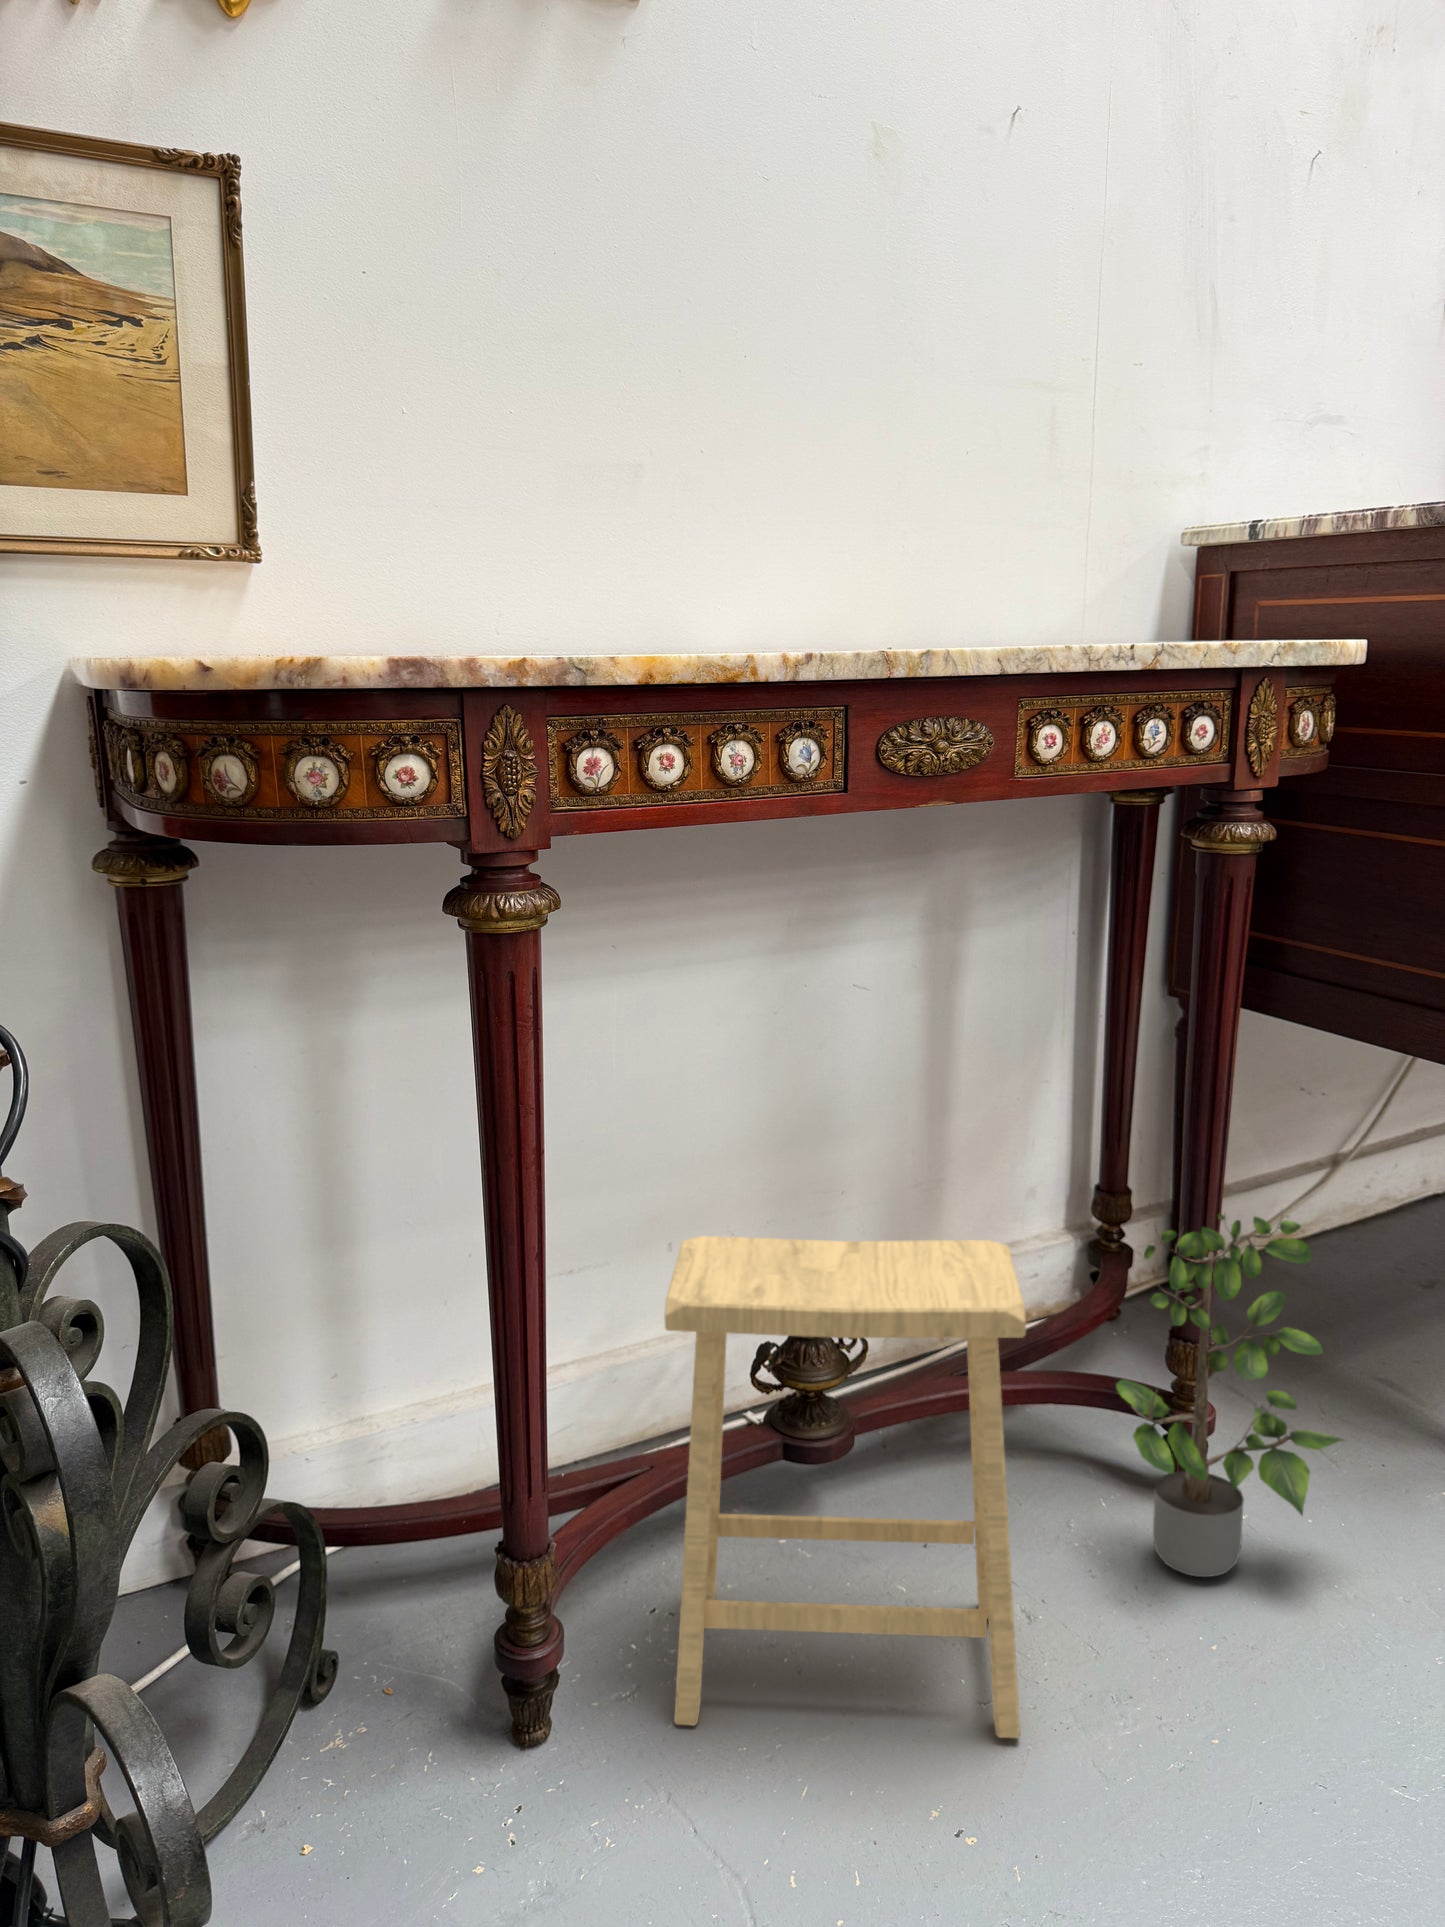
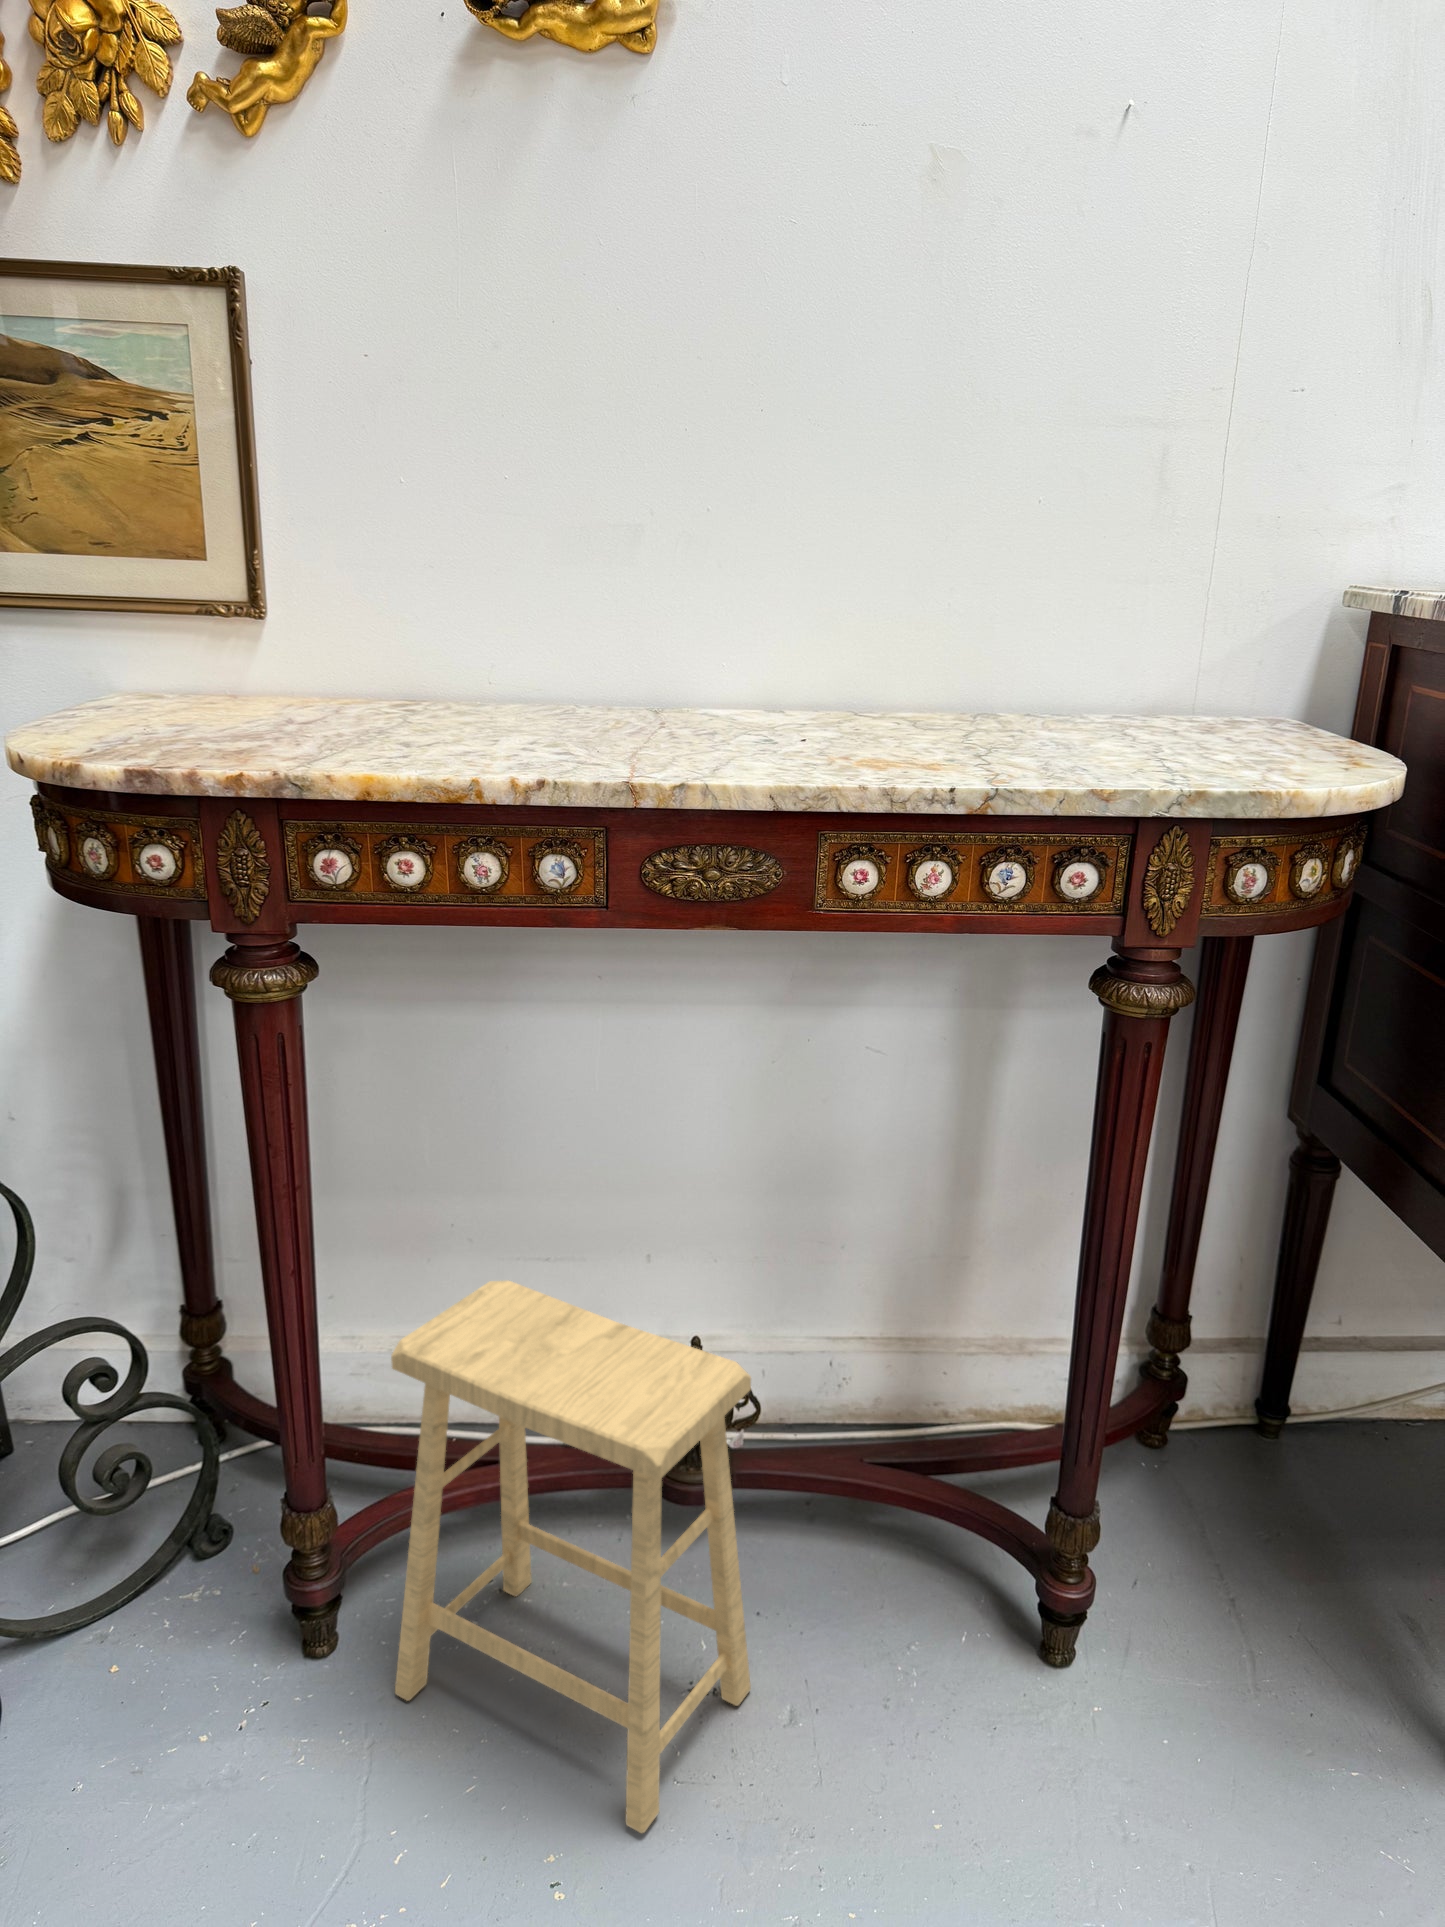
potted plant: present [1116,1214,1343,1577] -> none [894,1384,1142,1748]

